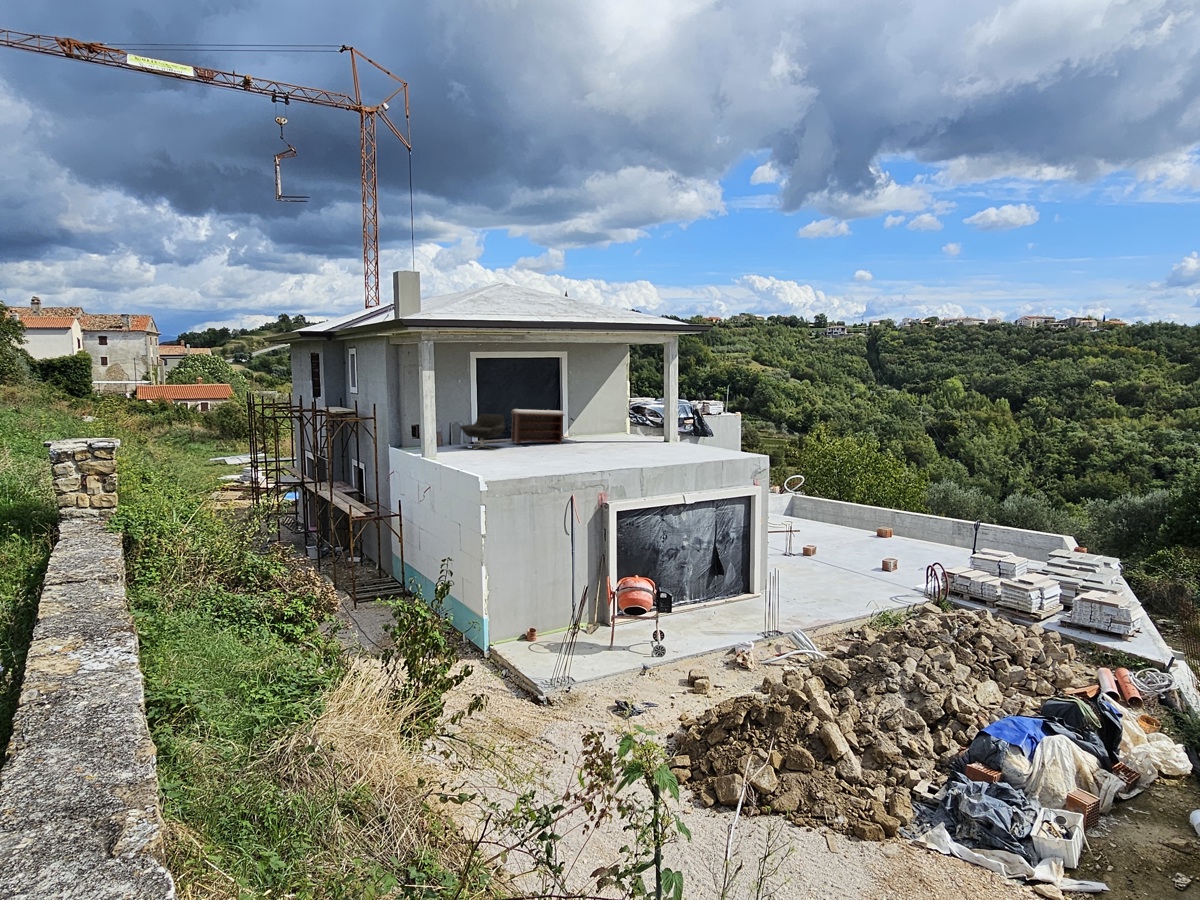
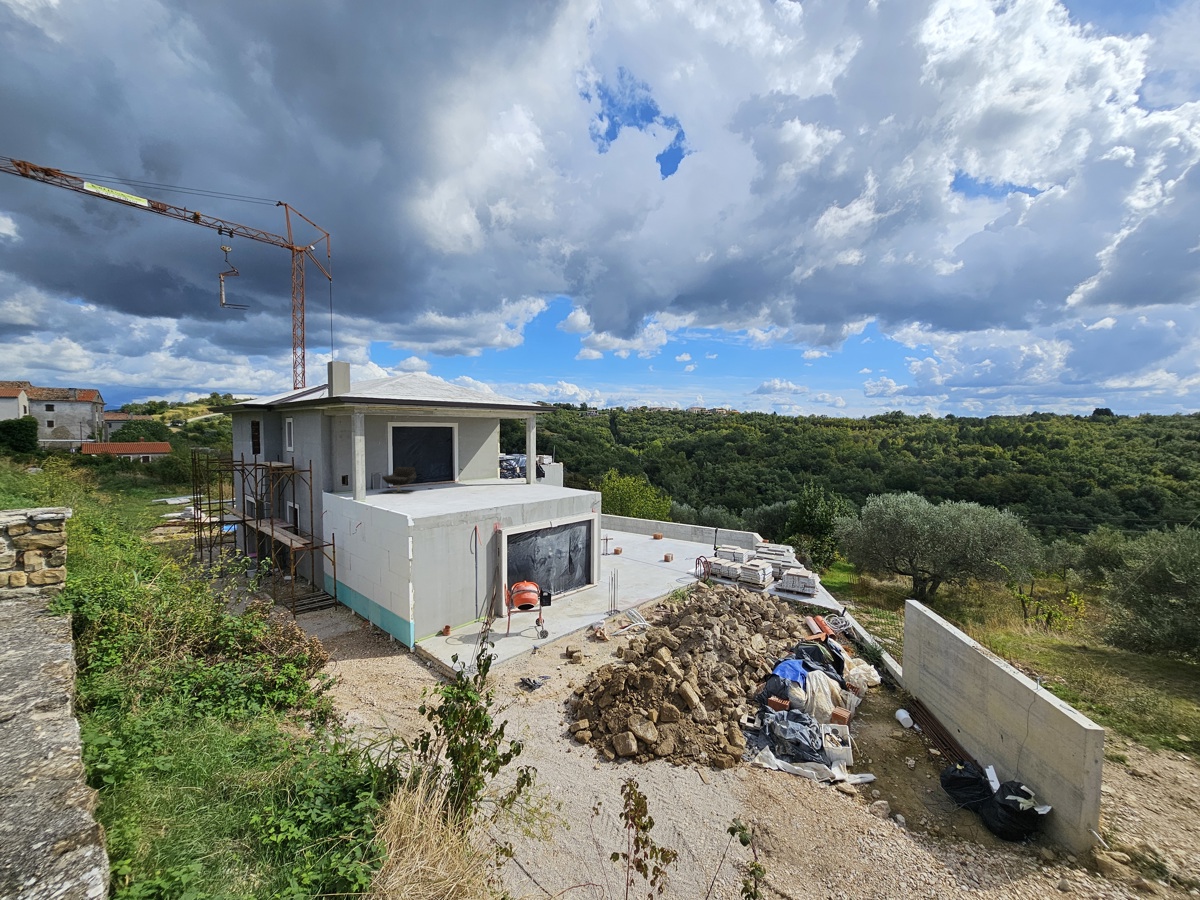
bench: present [511,409,564,444] -> none [419,463,459,488]

